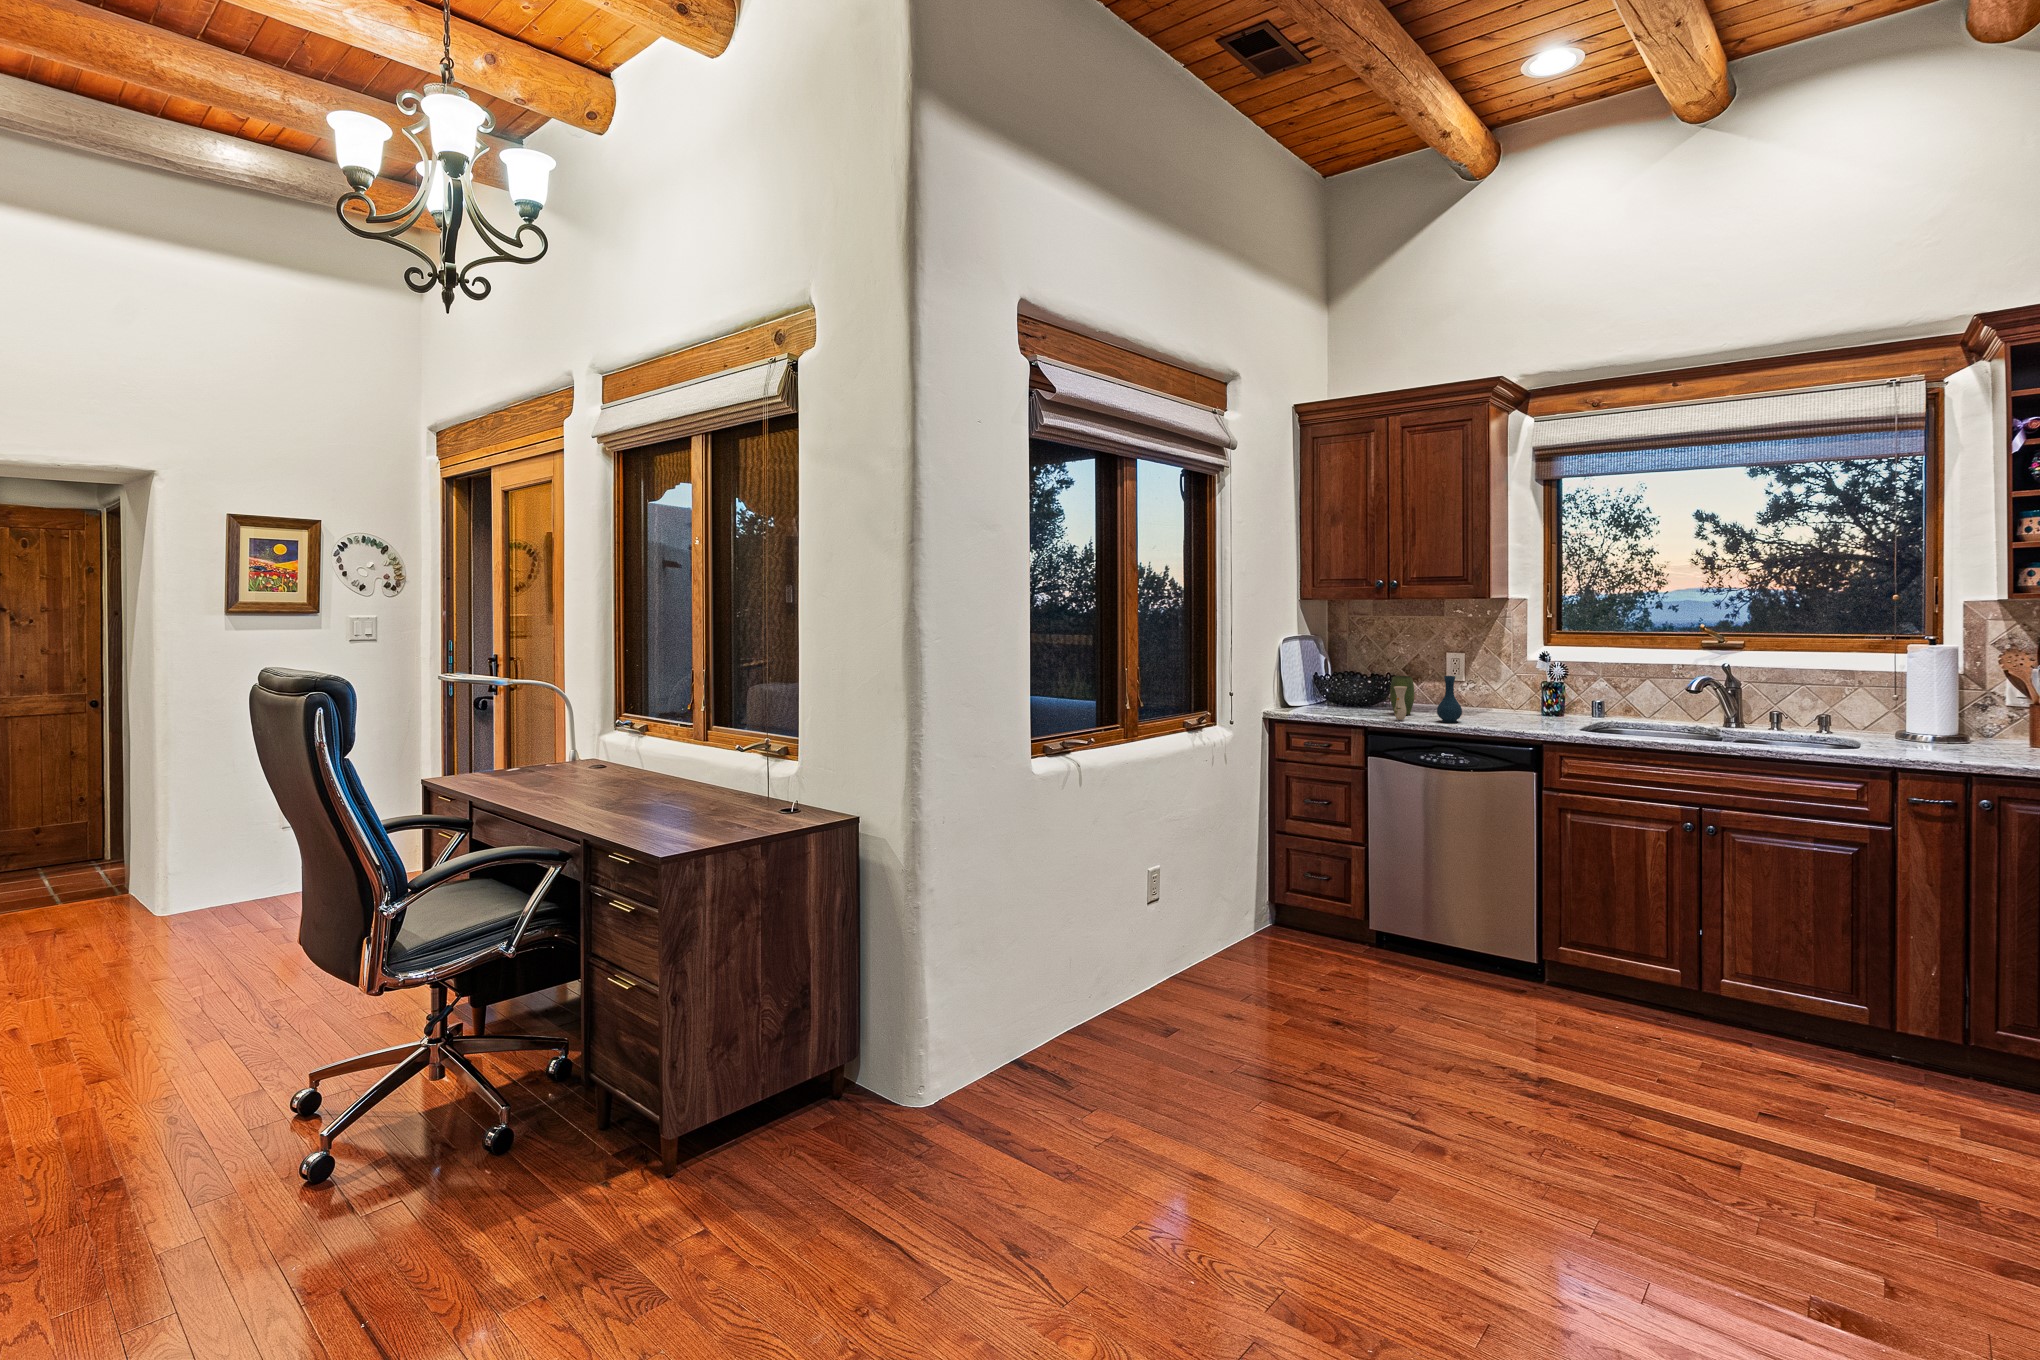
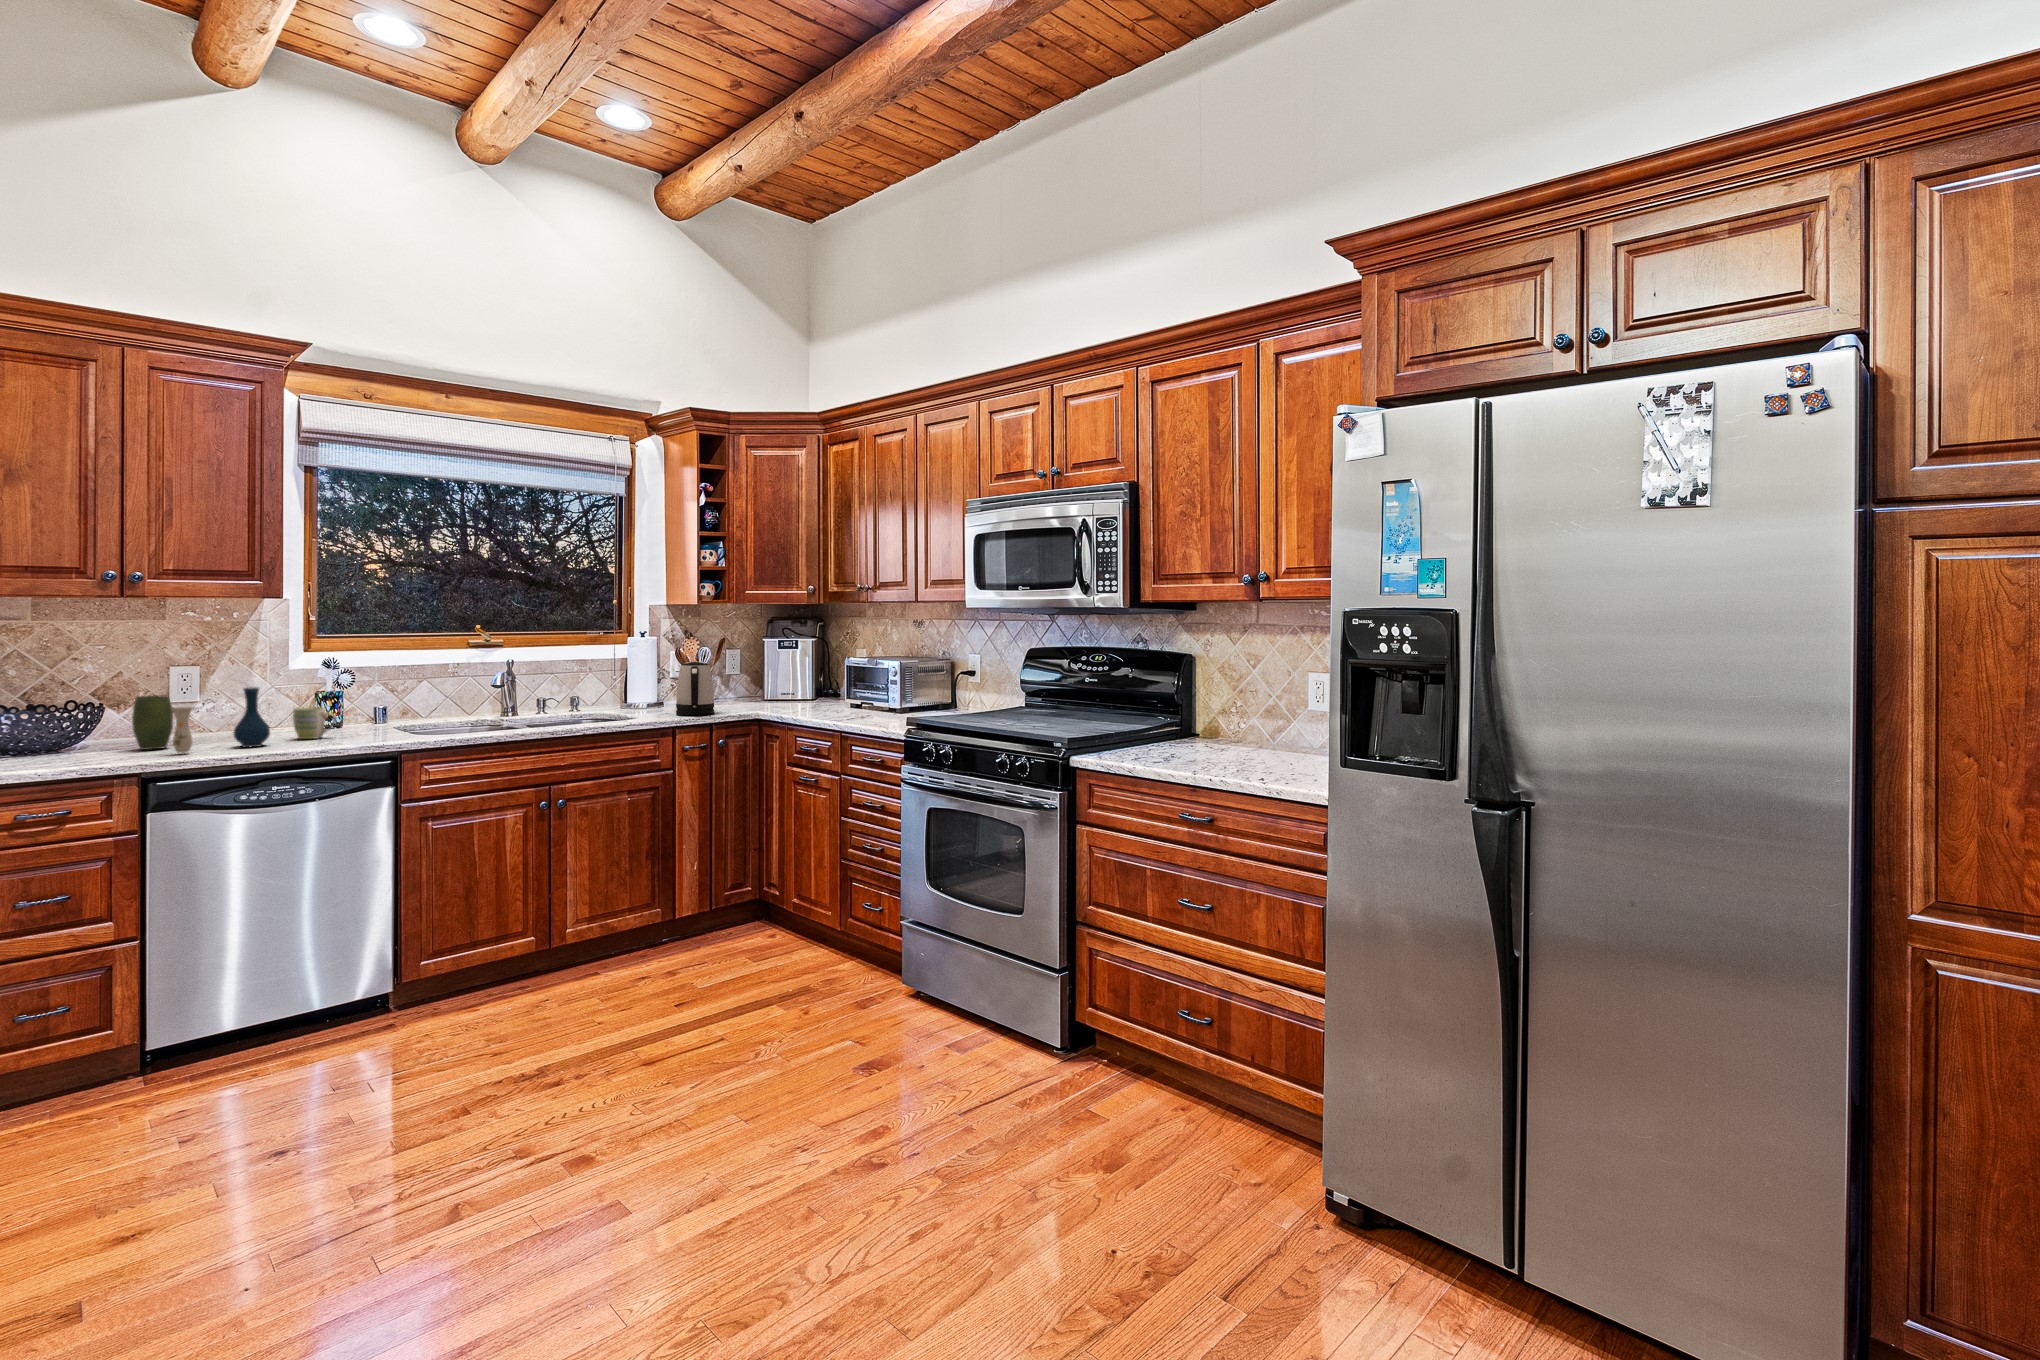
kettle: none [1927,686,2001,763] -> present [676,662,714,715]
mug: none [1488,695,1518,723] -> present [293,707,336,739]

